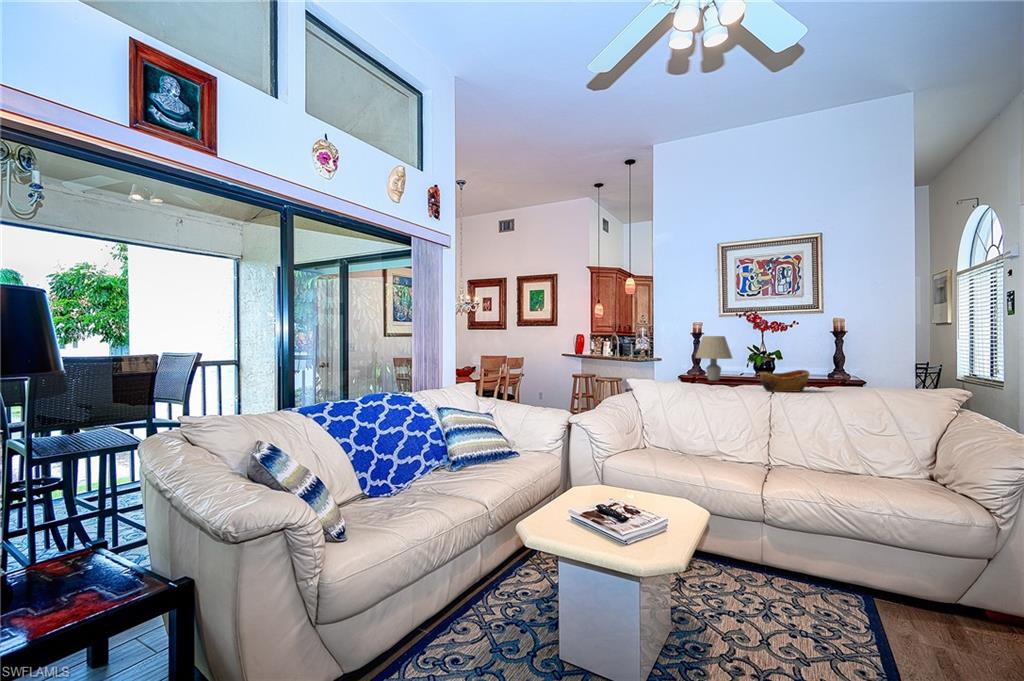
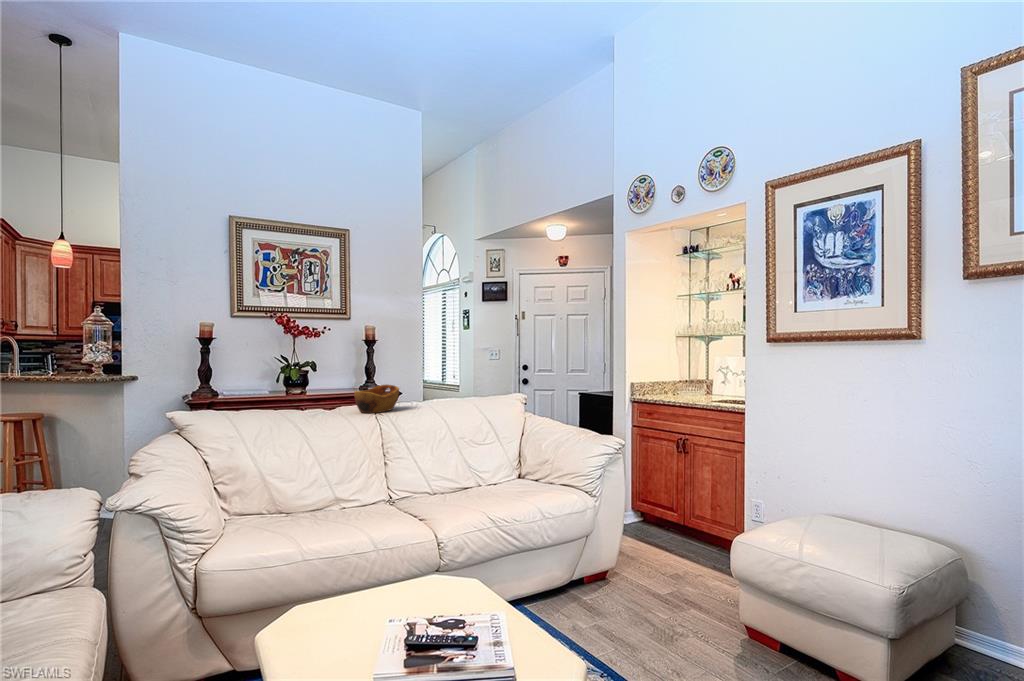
table lamp: present [696,336,732,380] -> none [212,343,265,404]

